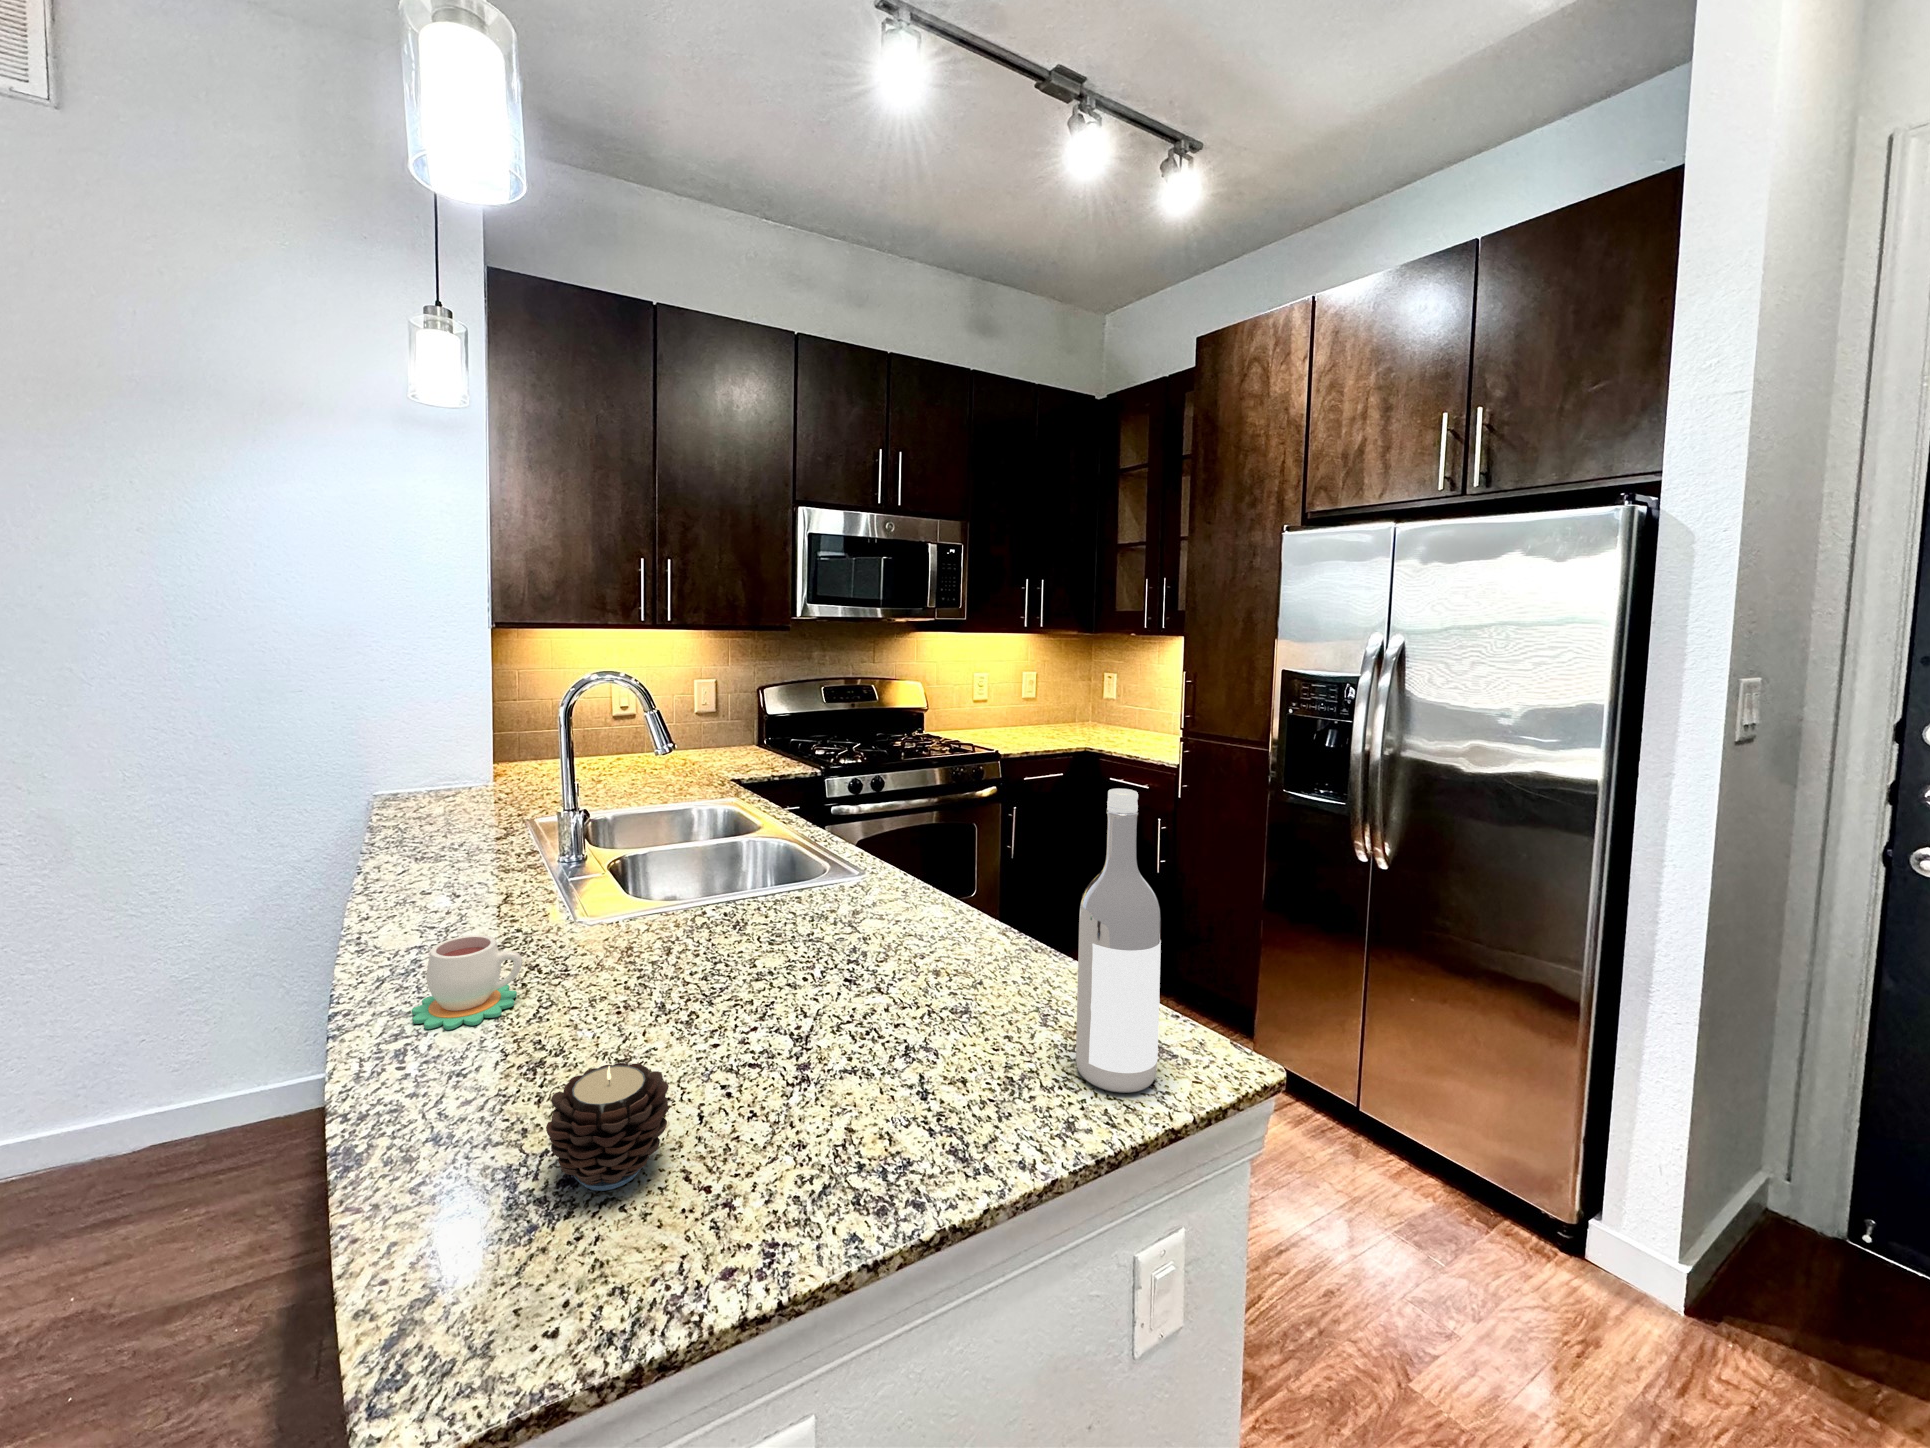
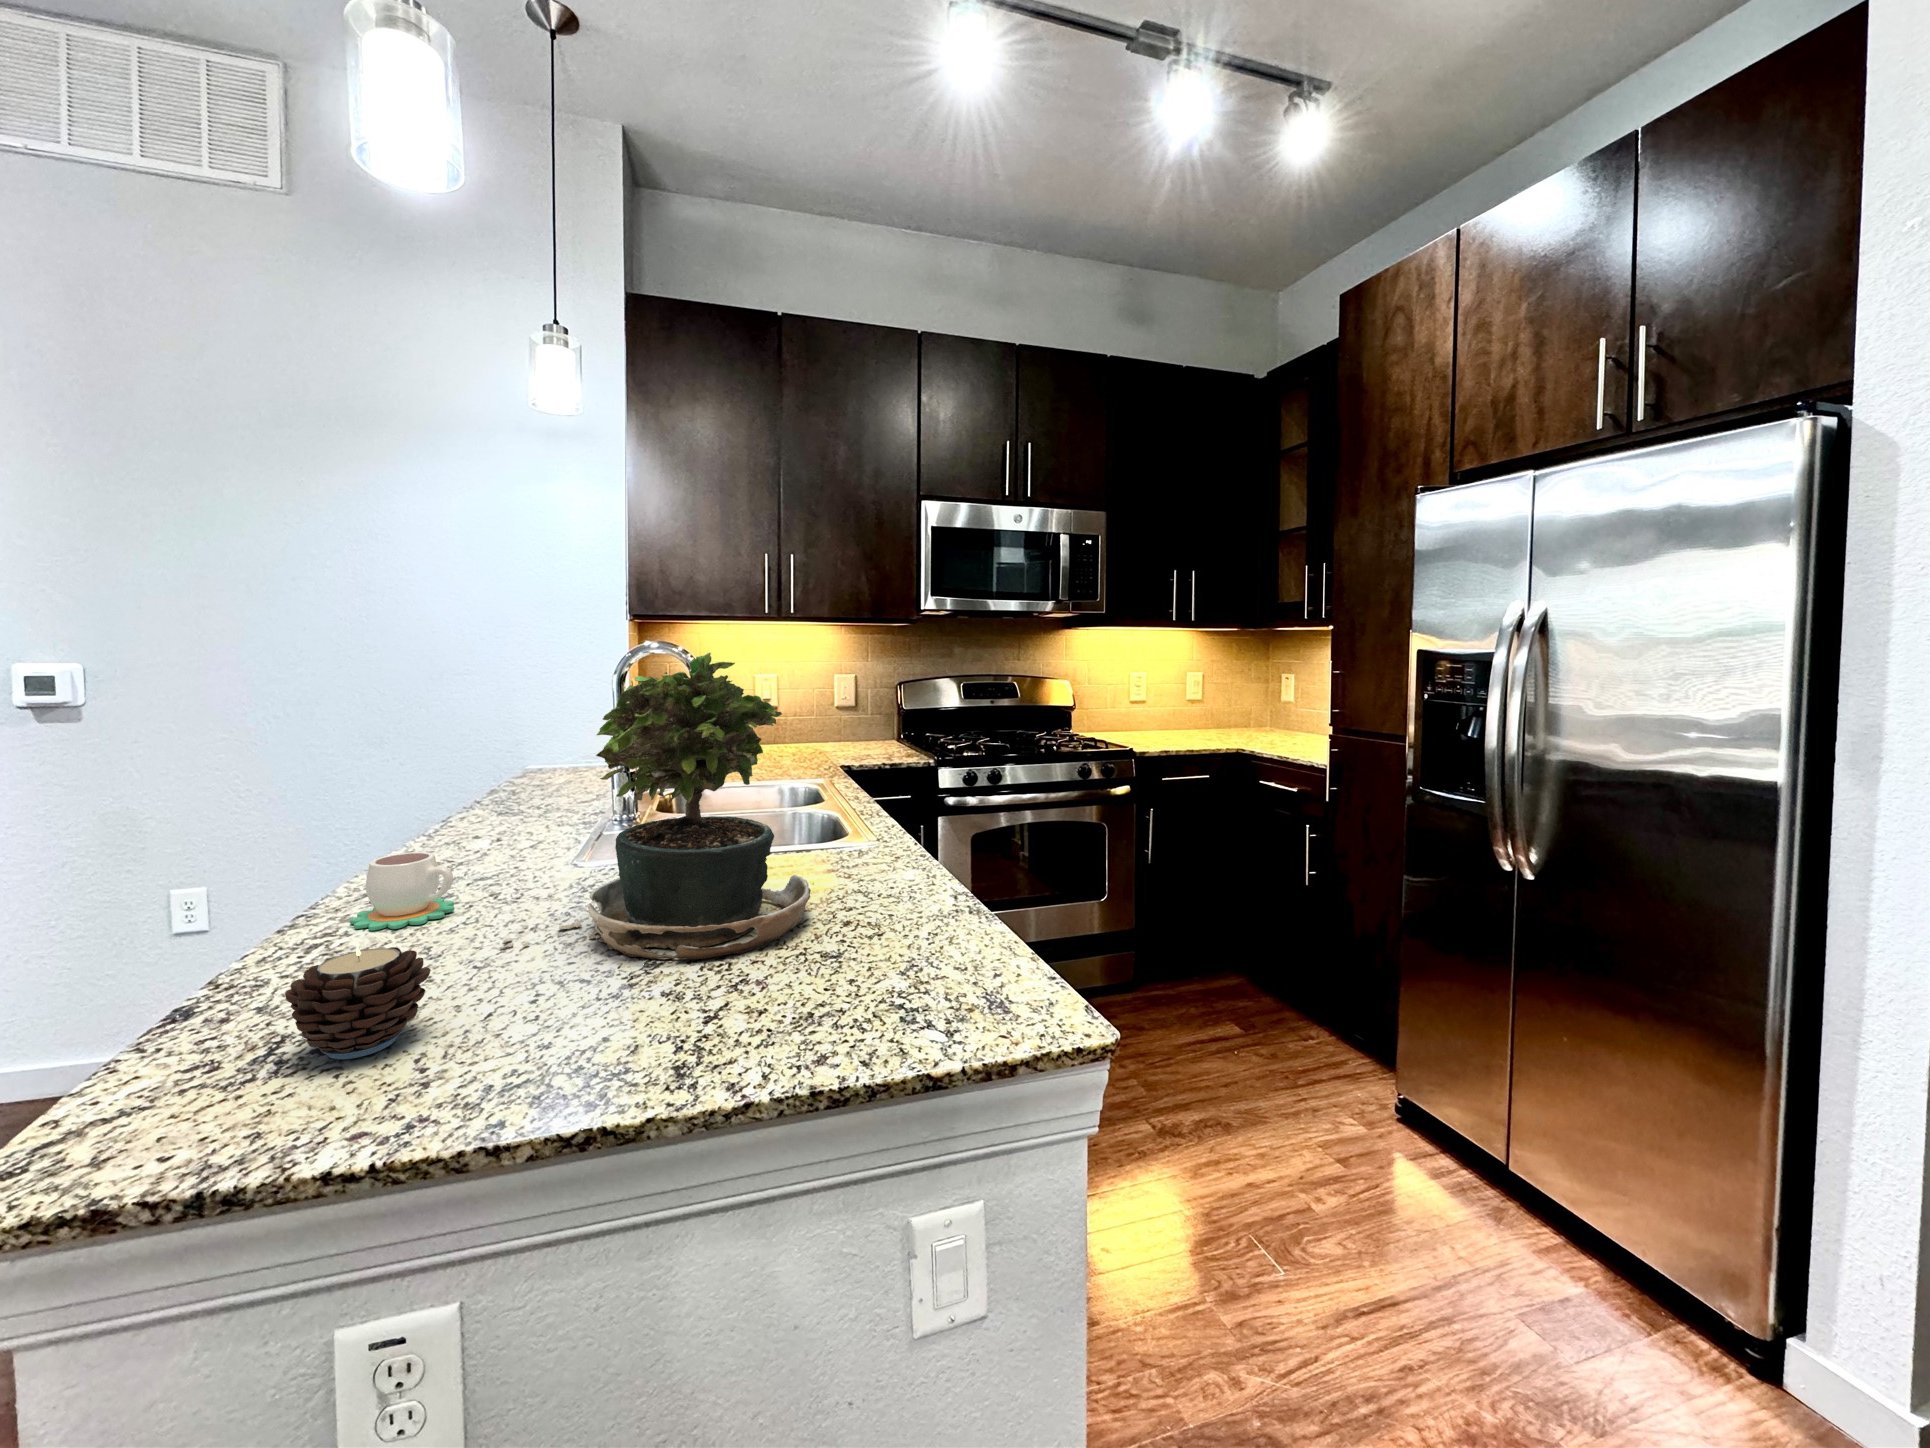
potted plant: none [615,723,910,1042] -> present [500,653,811,966]
wine bottle: present [1076,788,1161,1093] -> none [880,707,966,1038]

